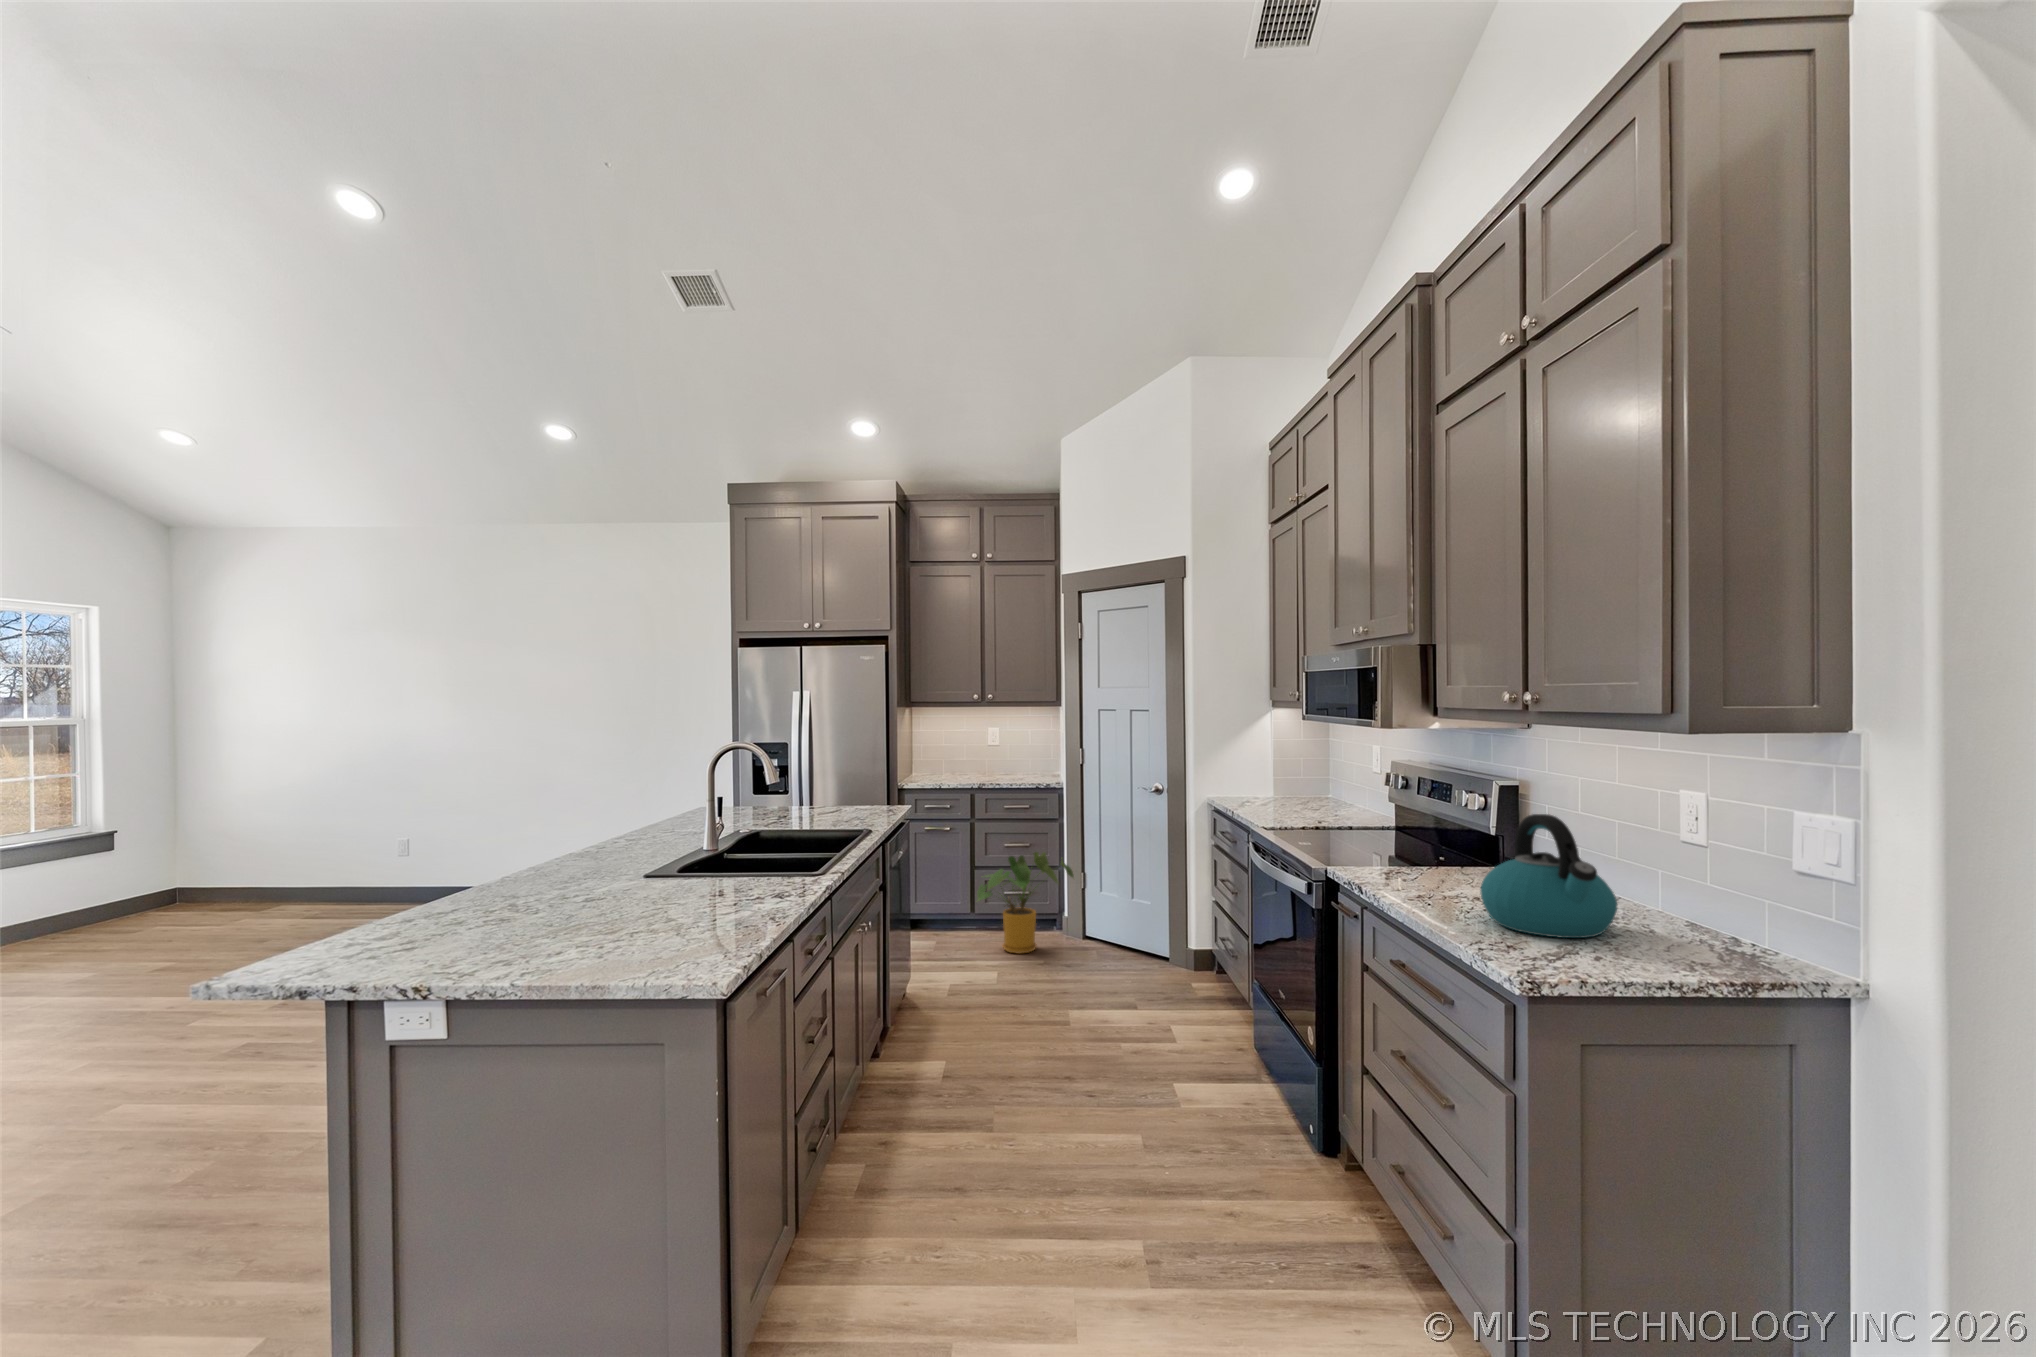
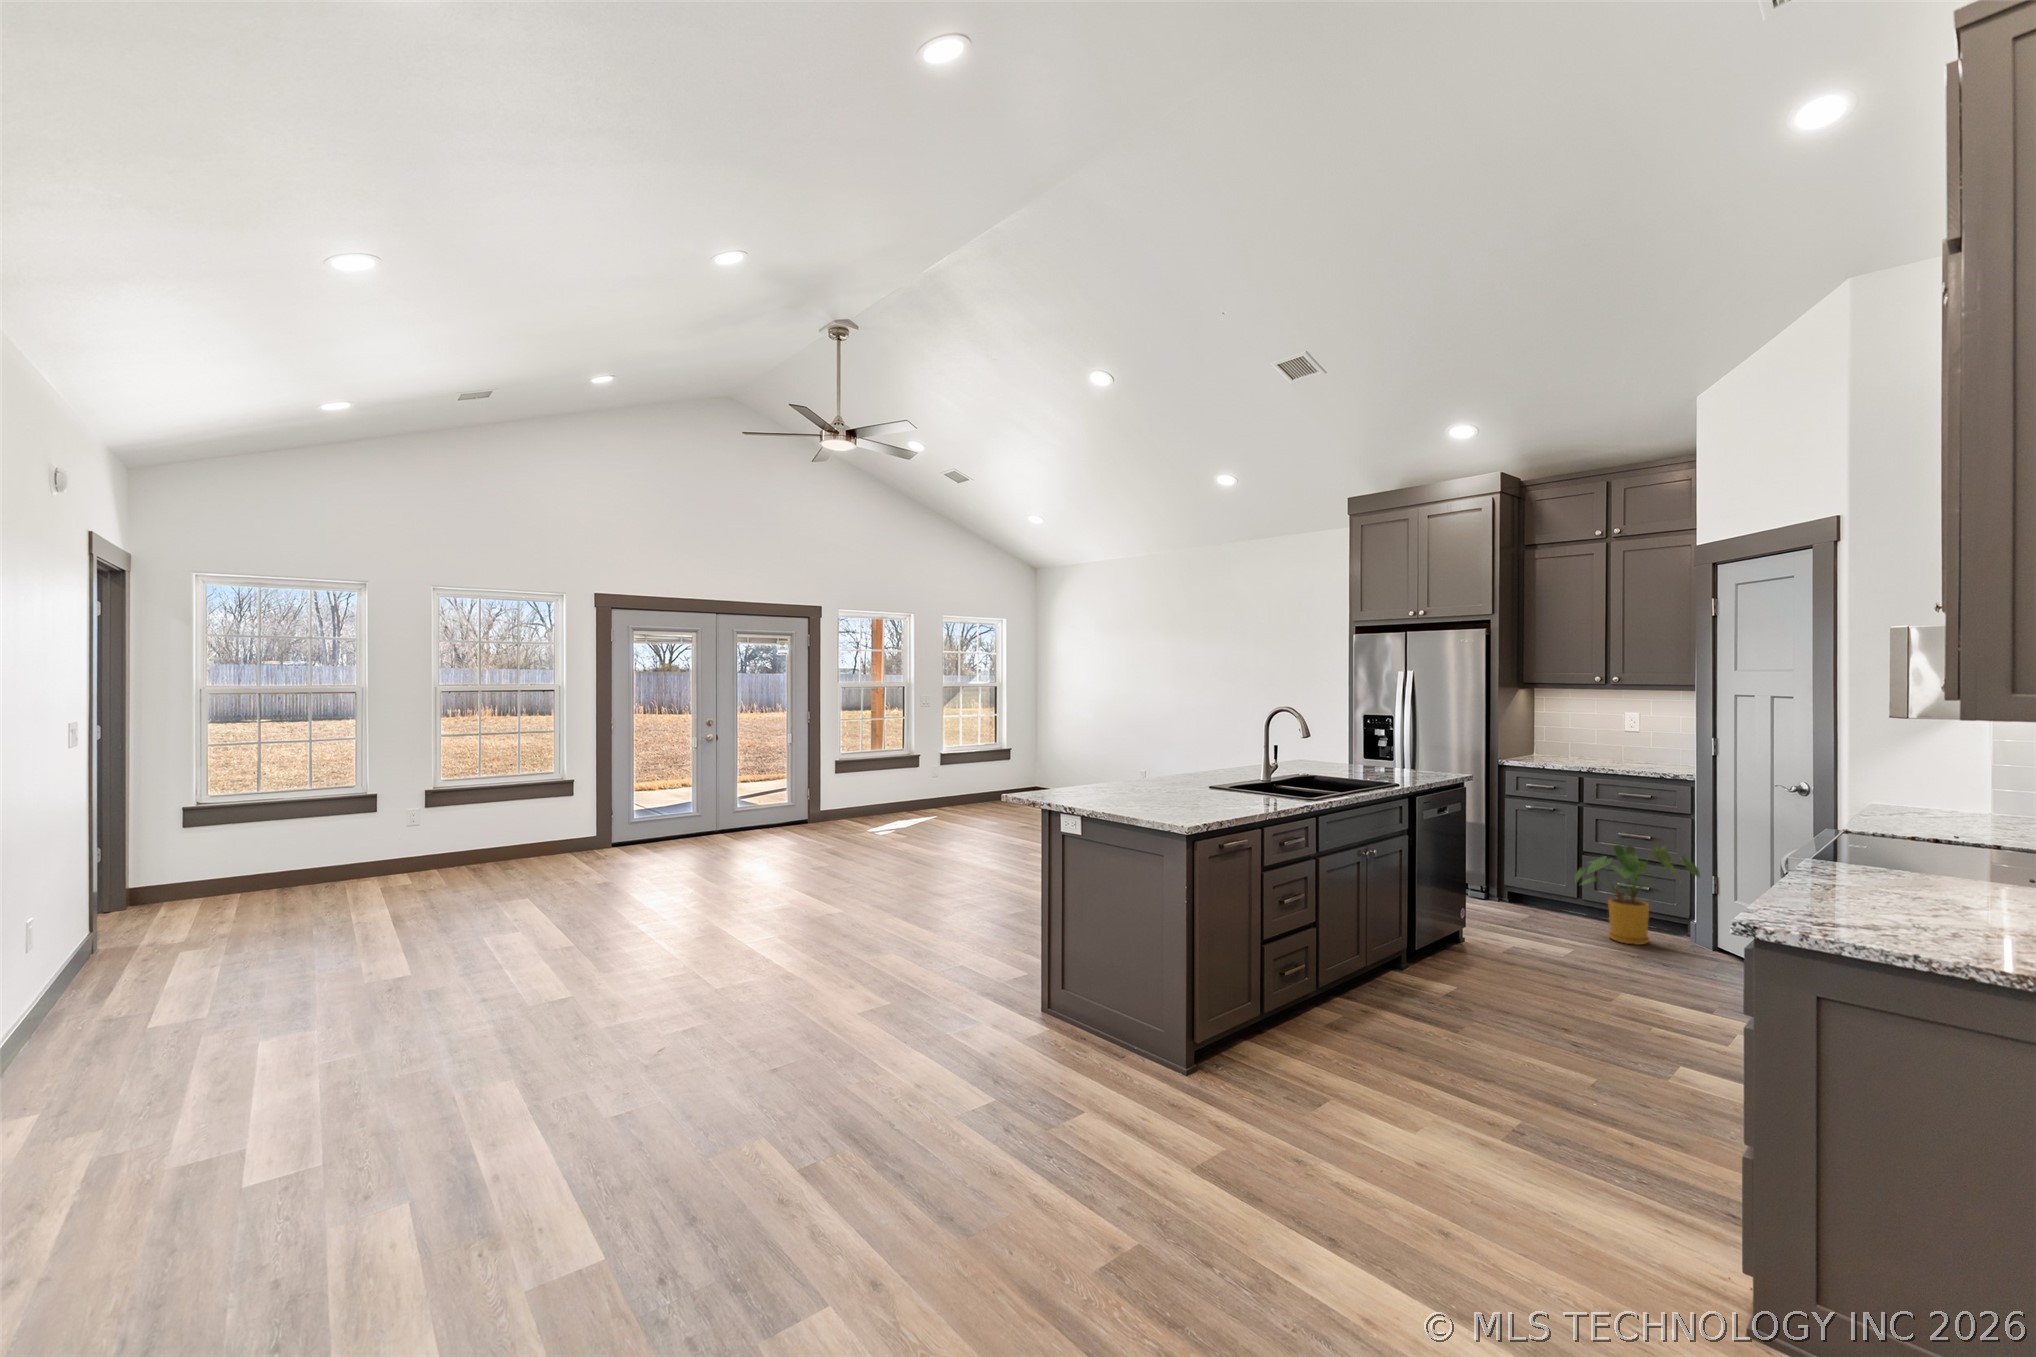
kettle: present [1480,814,1617,938] -> none [1833,819,1978,928]

